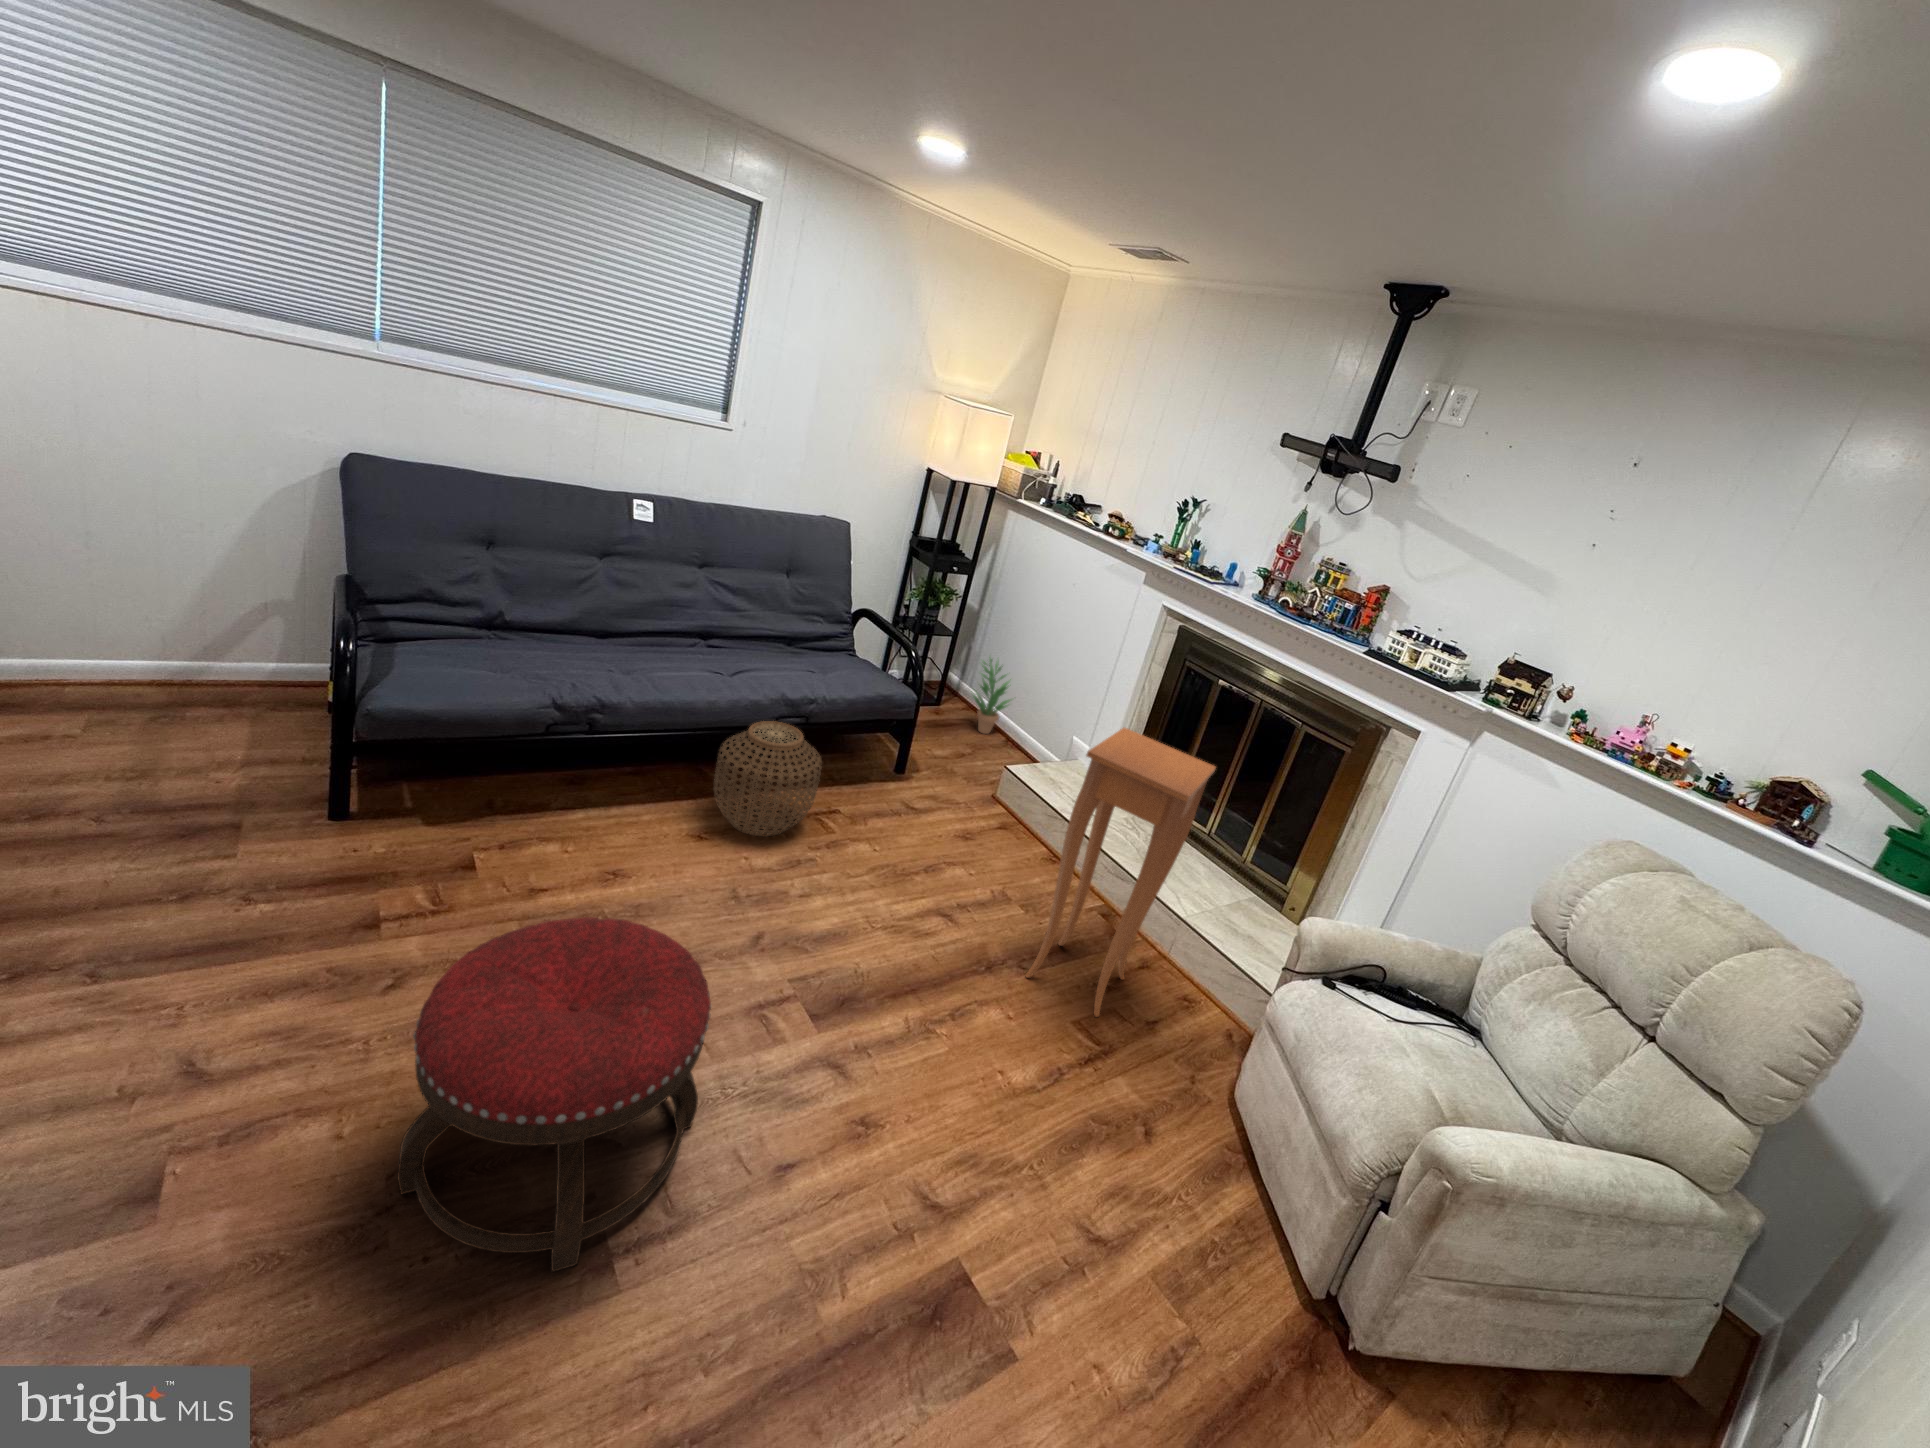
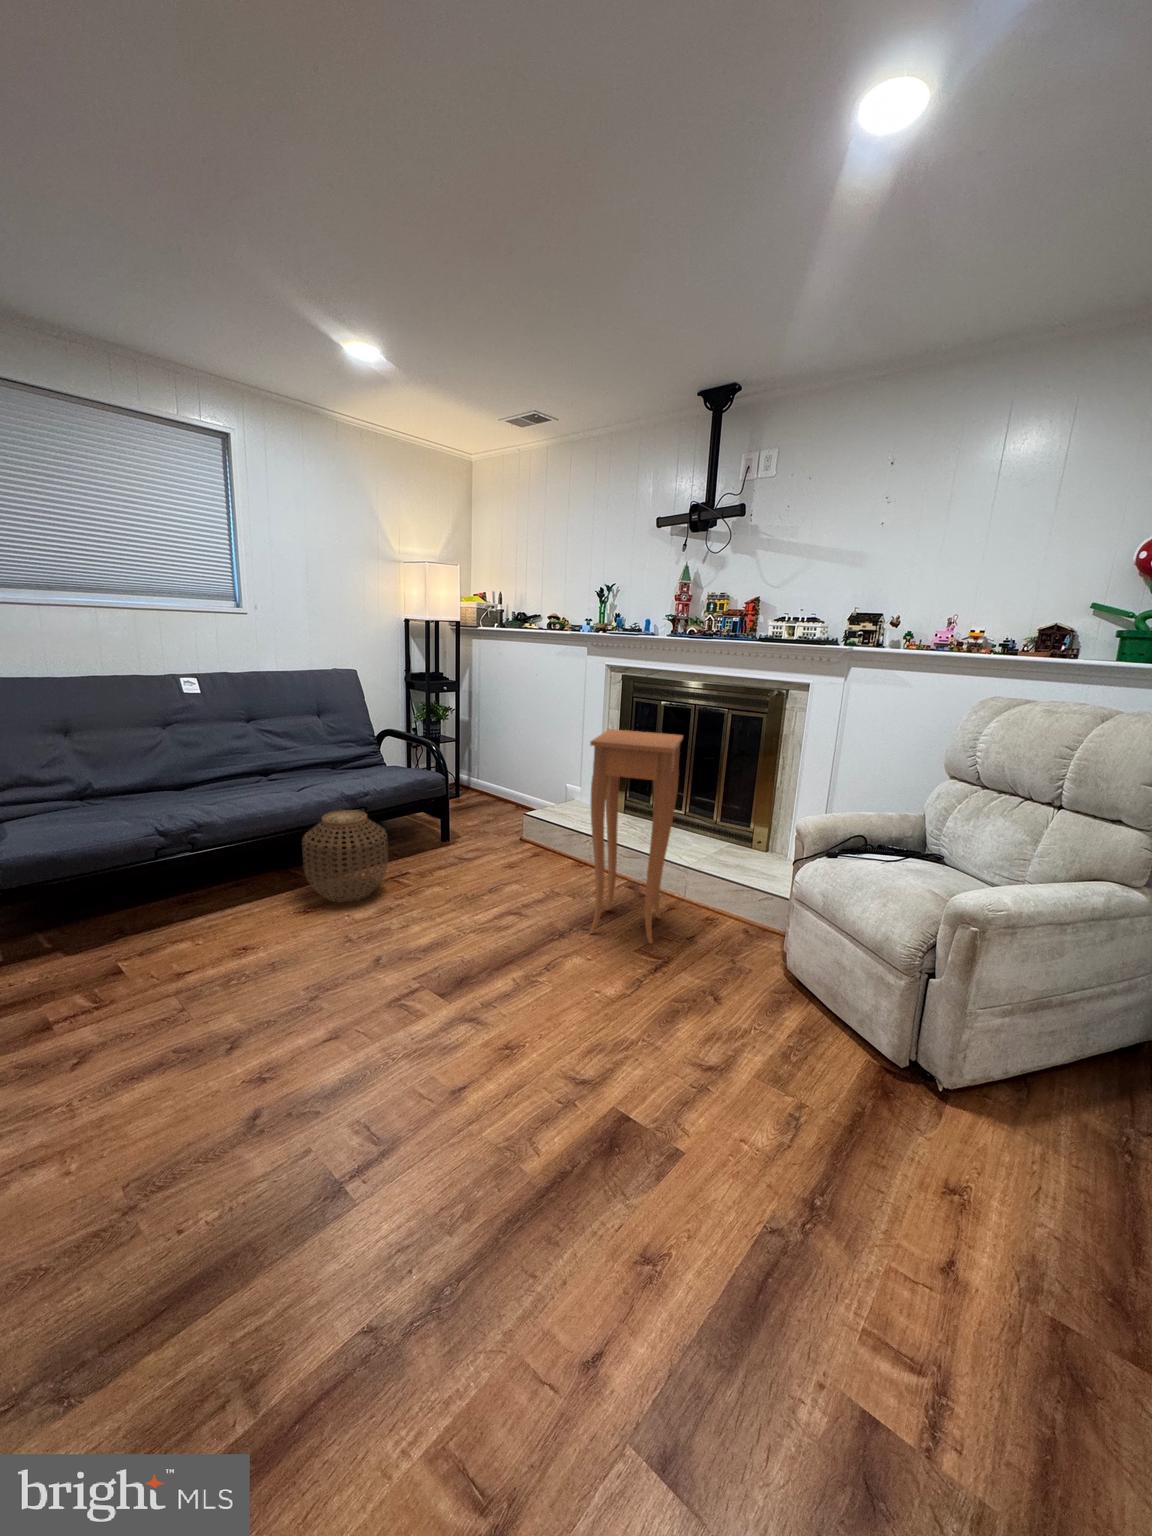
potted plant: present [973,657,1011,734] -> none [478,743,515,806]
ottoman: present [397,917,711,1272] -> none [130,931,374,1203]

